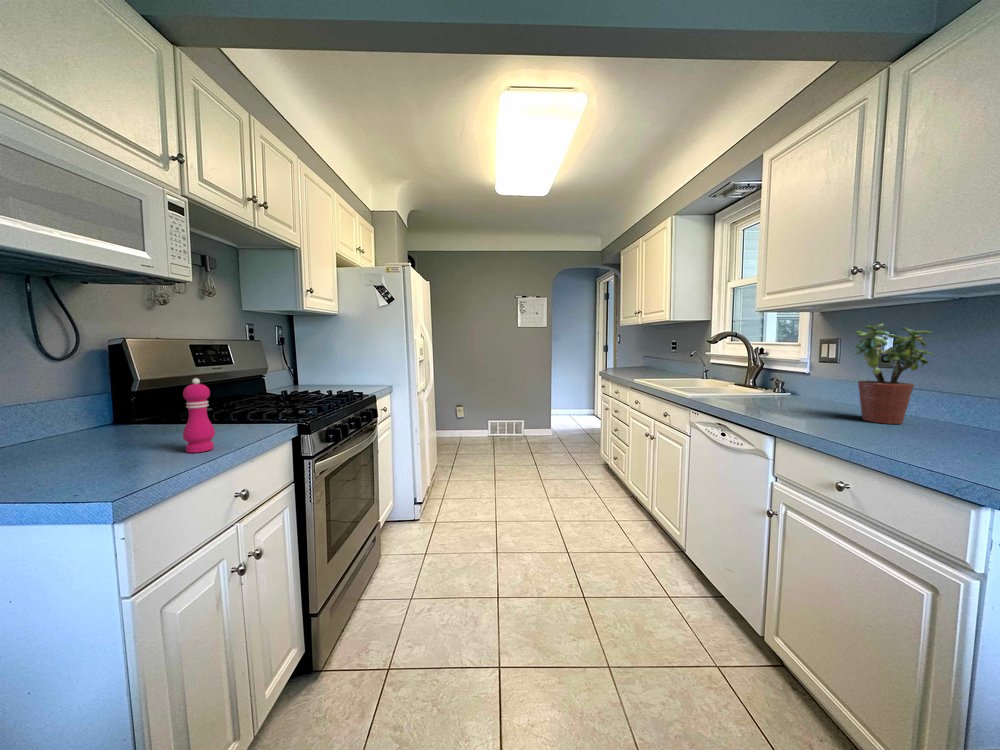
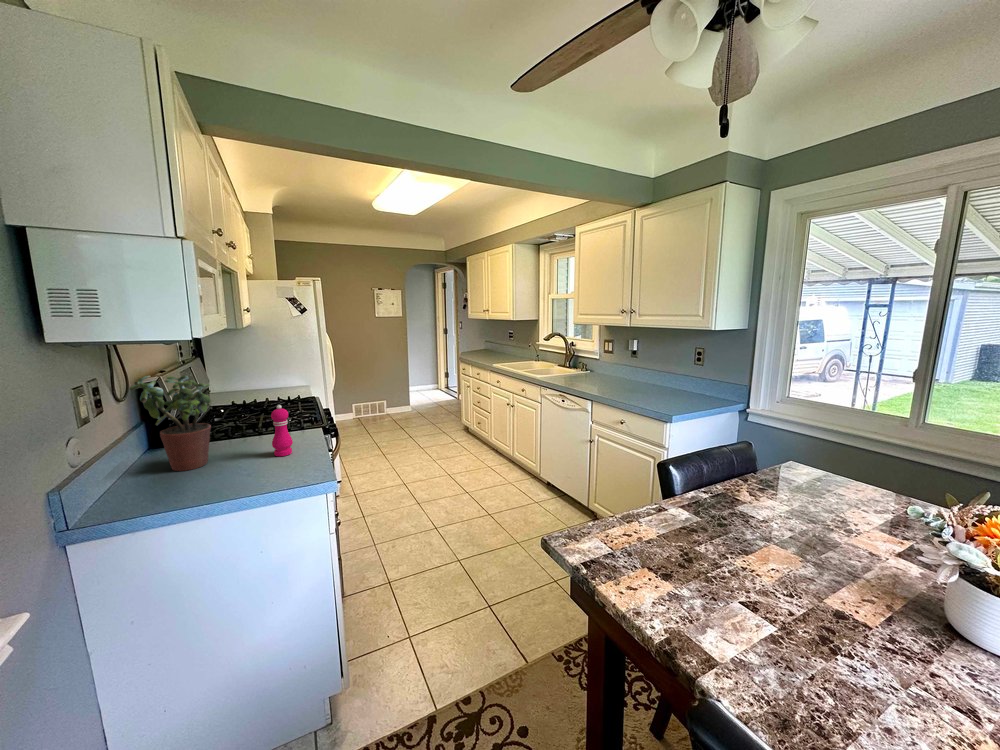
potted plant: present [855,324,934,424] -> present [130,376,211,471]

